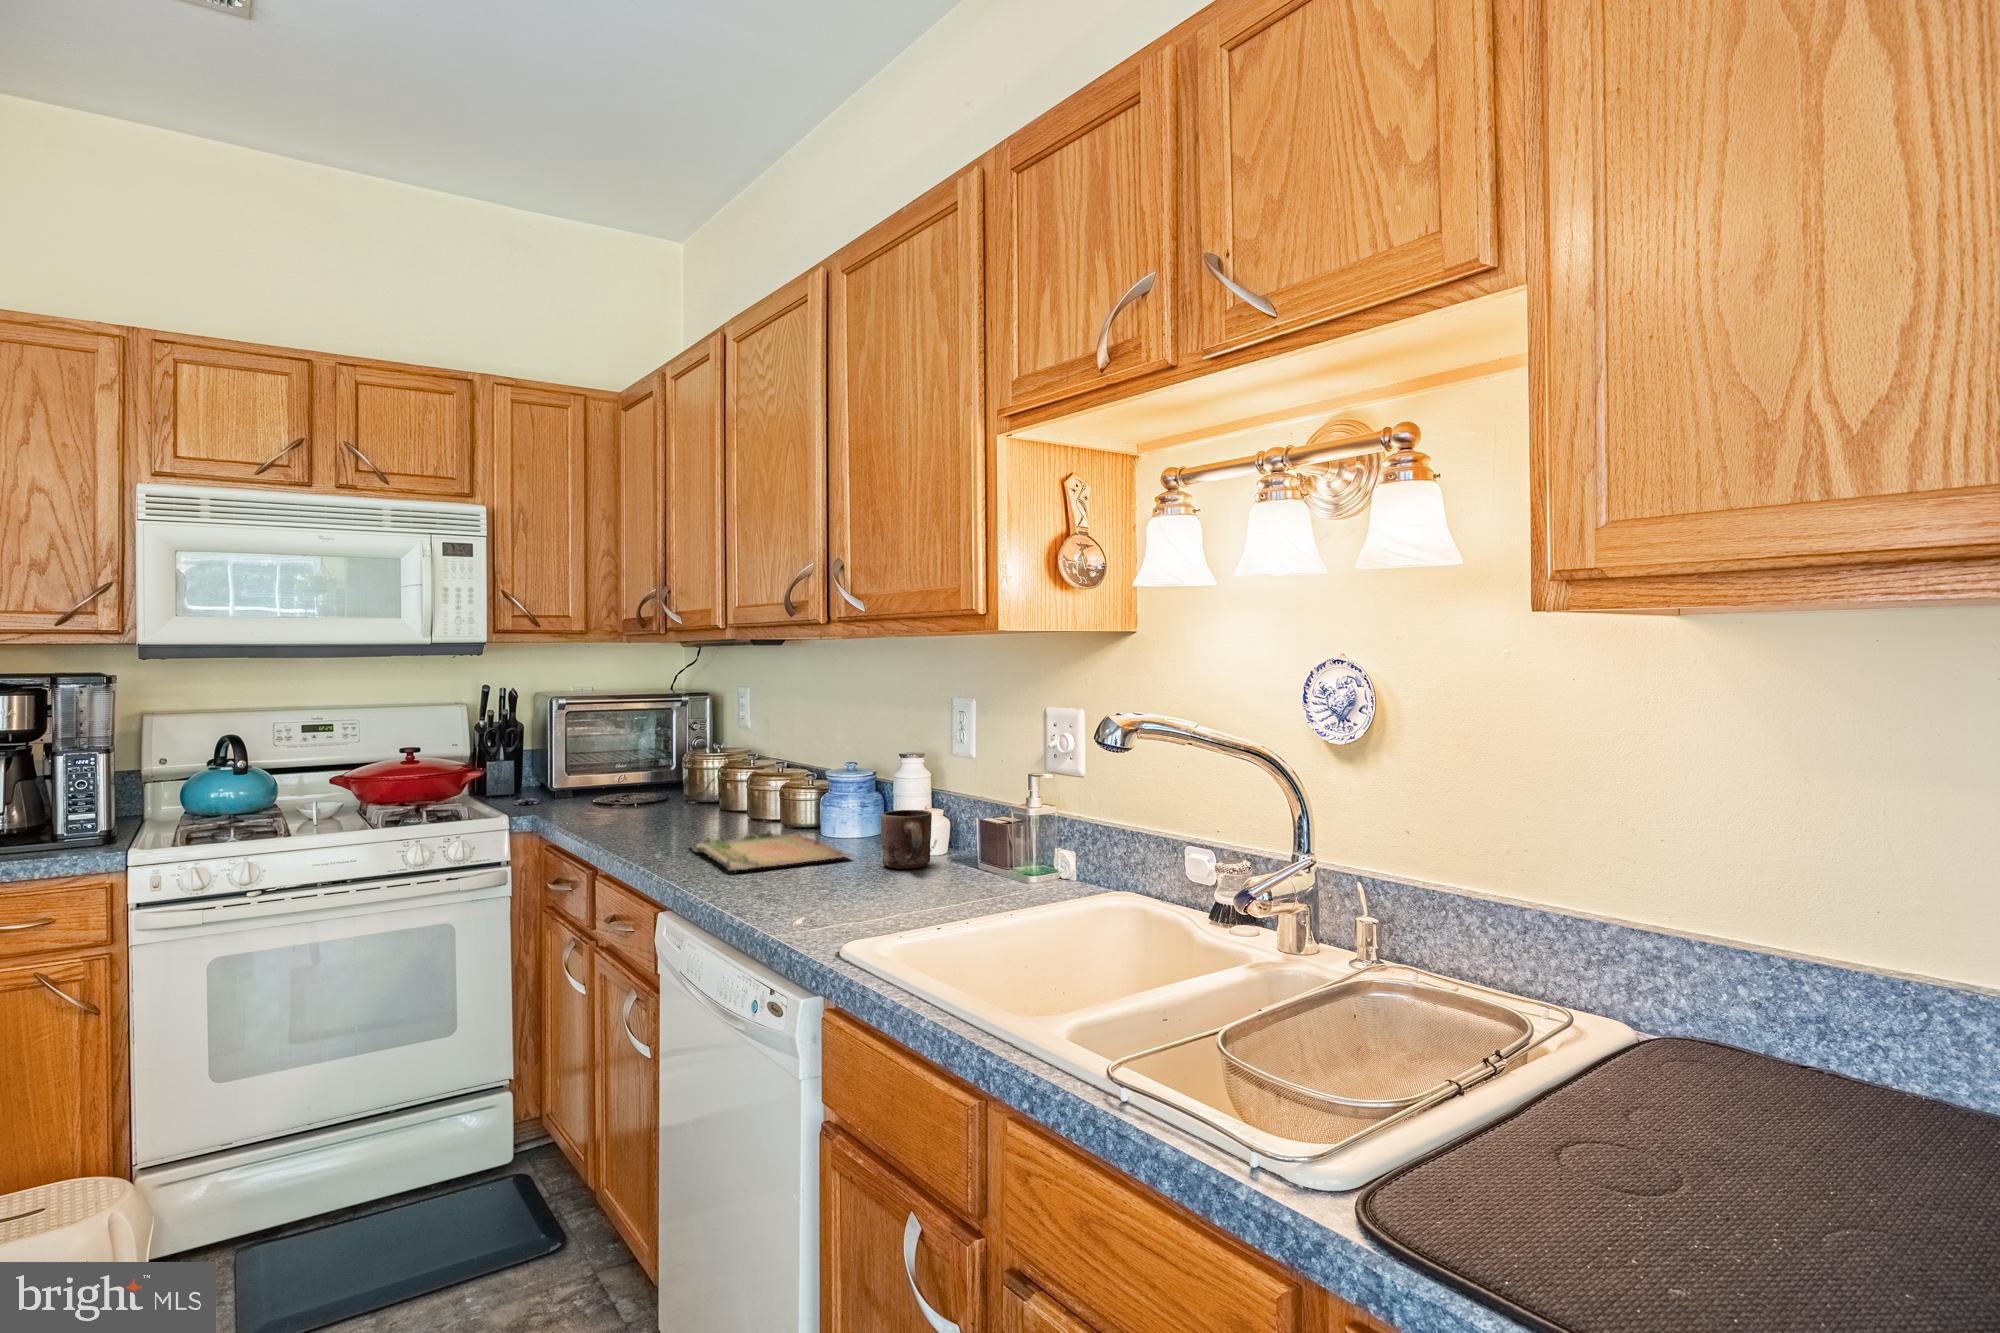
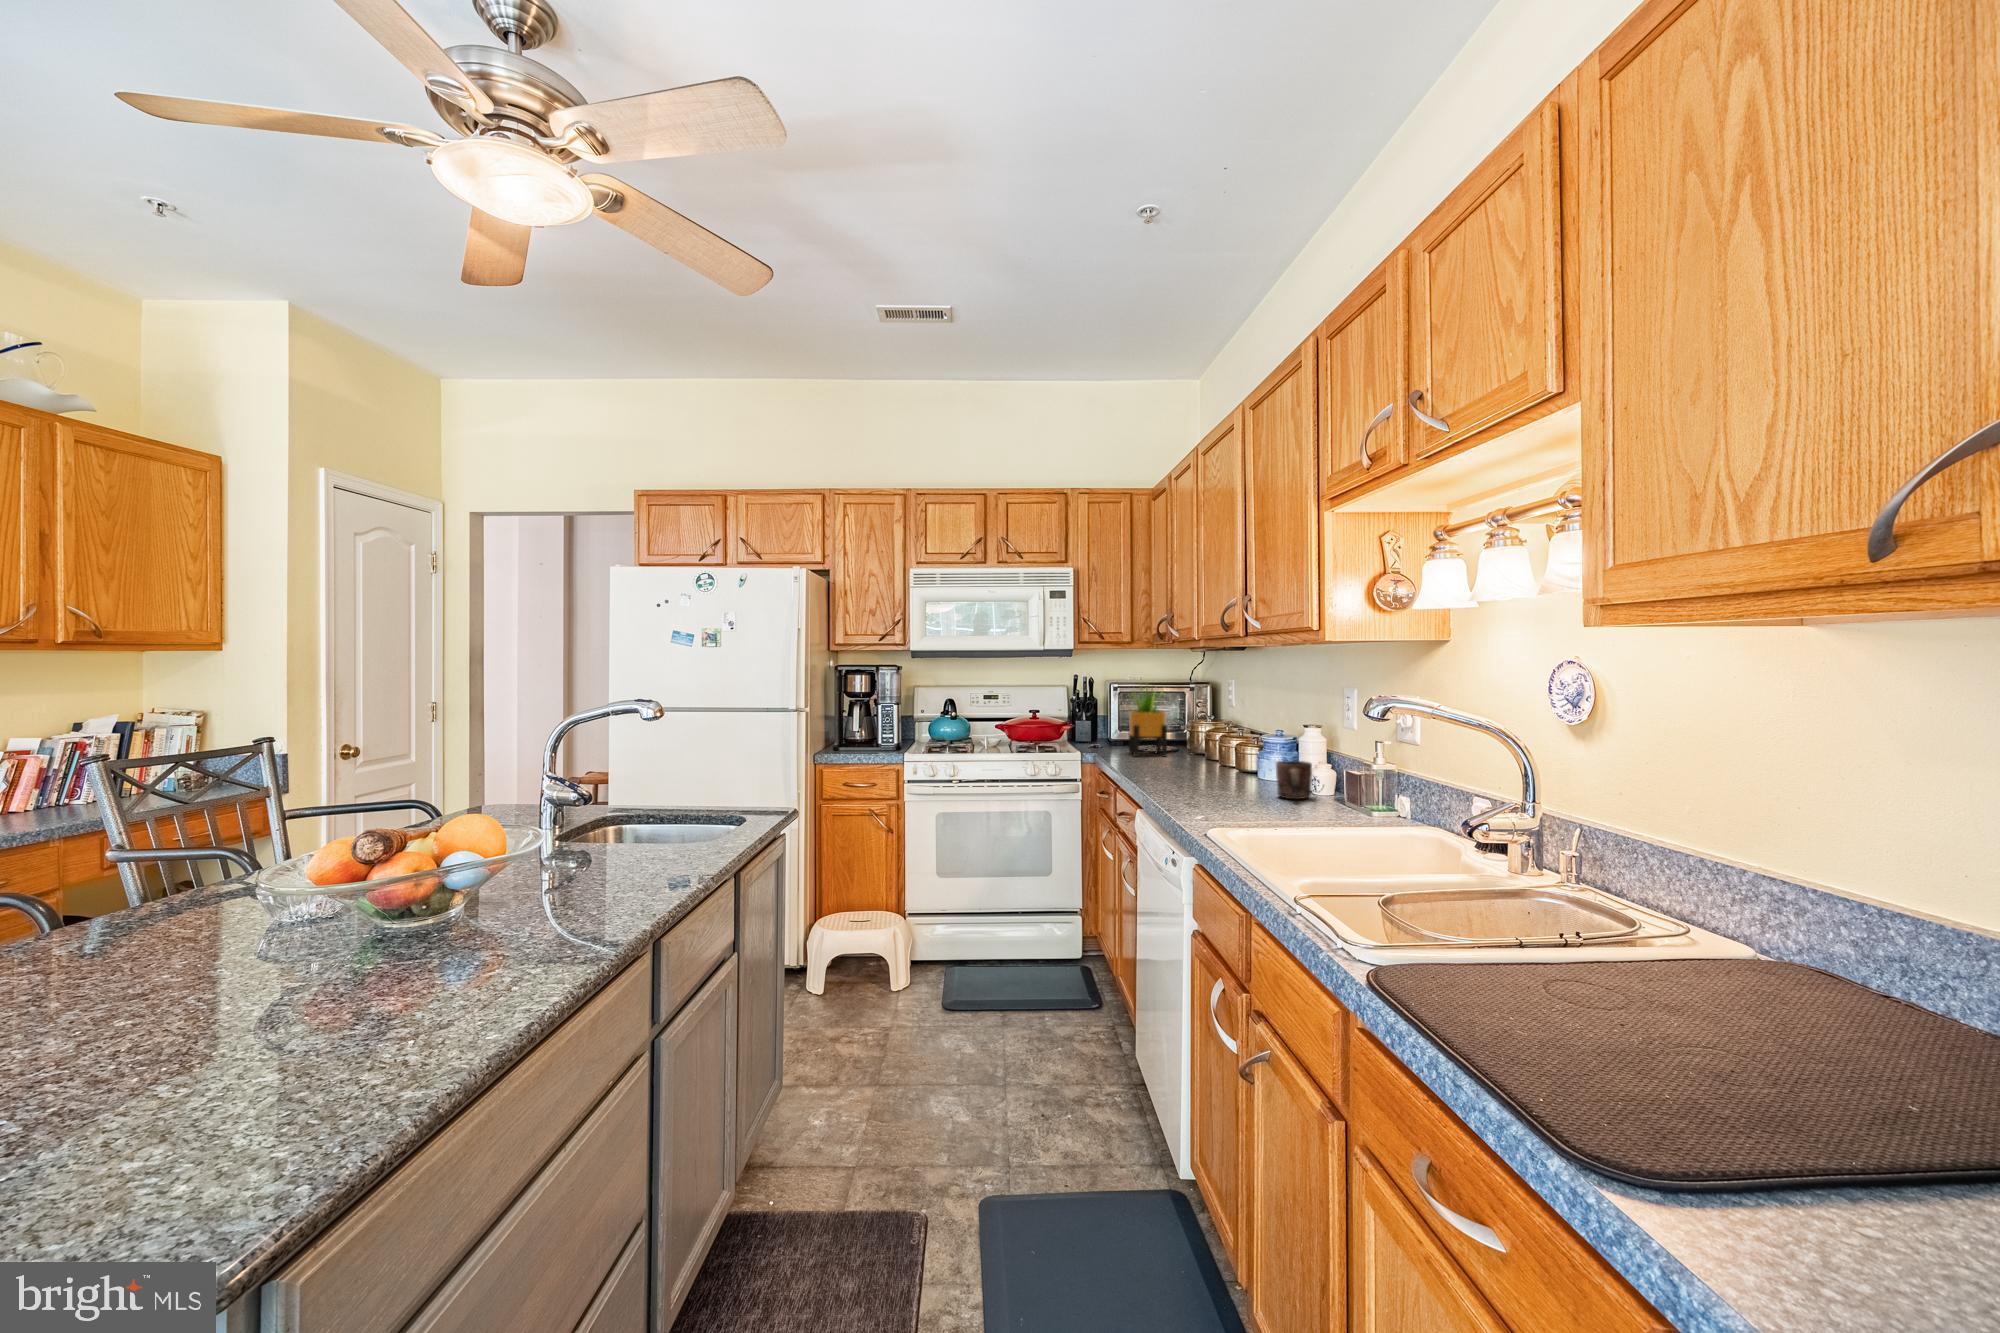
potted plant: none [591,693,666,818] -> present [1129,688,1167,757]
tray: present [690,831,851,871] -> none [1166,764,1261,791]

